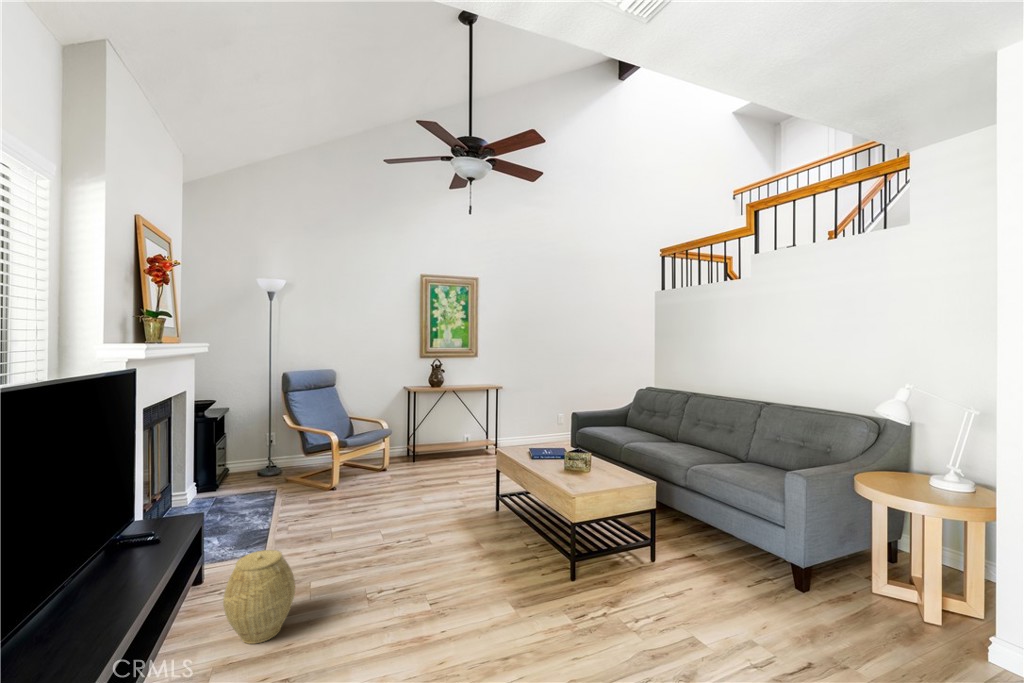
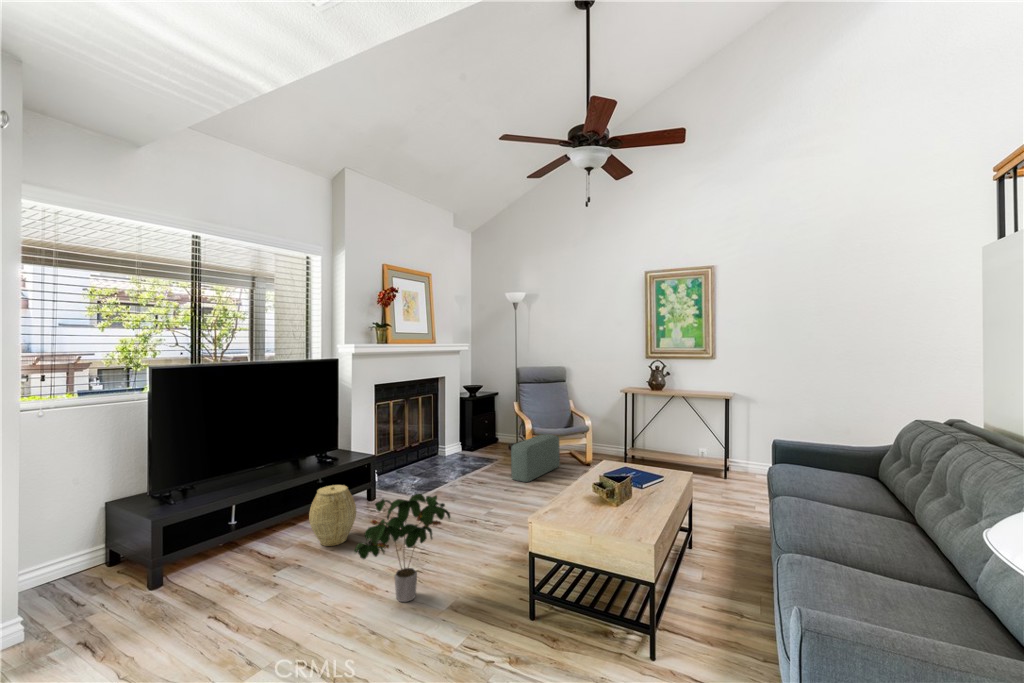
pouf: none [337,446,363,502] -> present [511,434,560,482]
potted plant: none [428,506,487,628] -> present [355,494,450,602]

